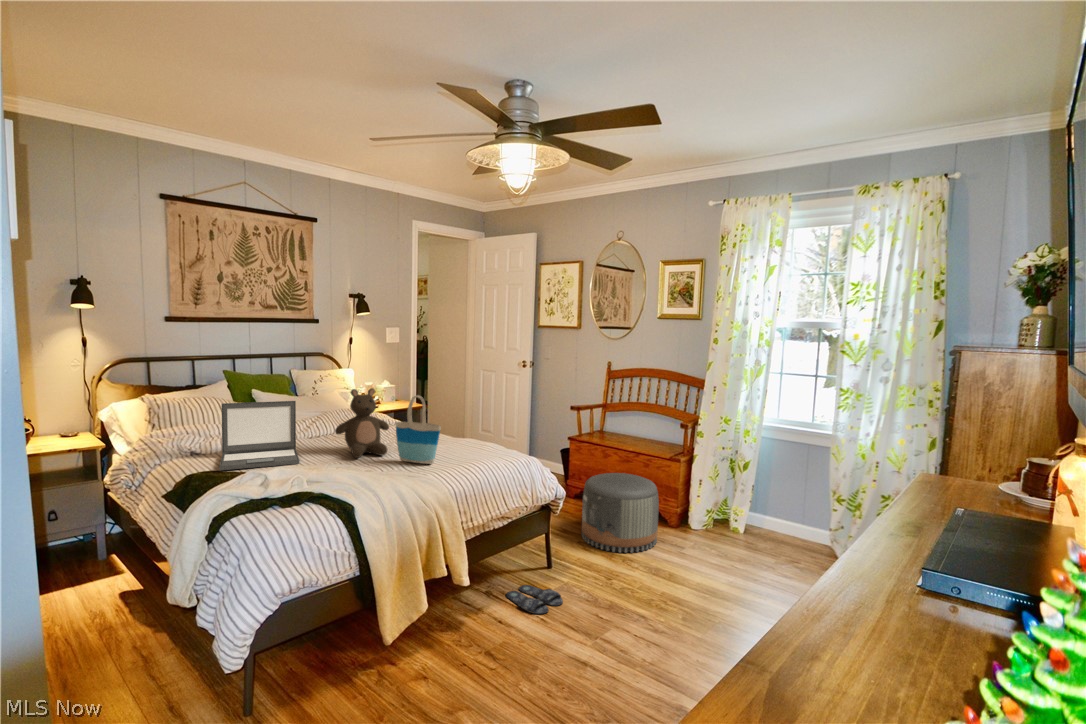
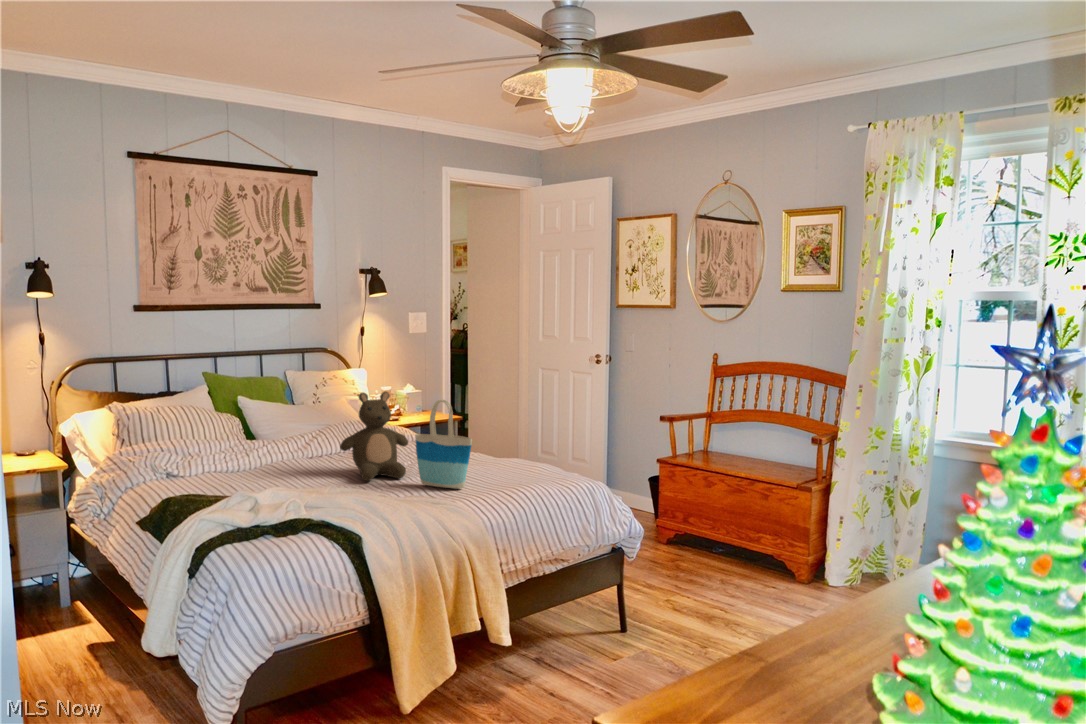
laptop: present [219,401,299,470] -> none [202,408,297,494]
pouf: present [582,473,659,553] -> none [671,509,779,617]
slippers: present [506,585,563,614] -> none [561,652,637,688]

